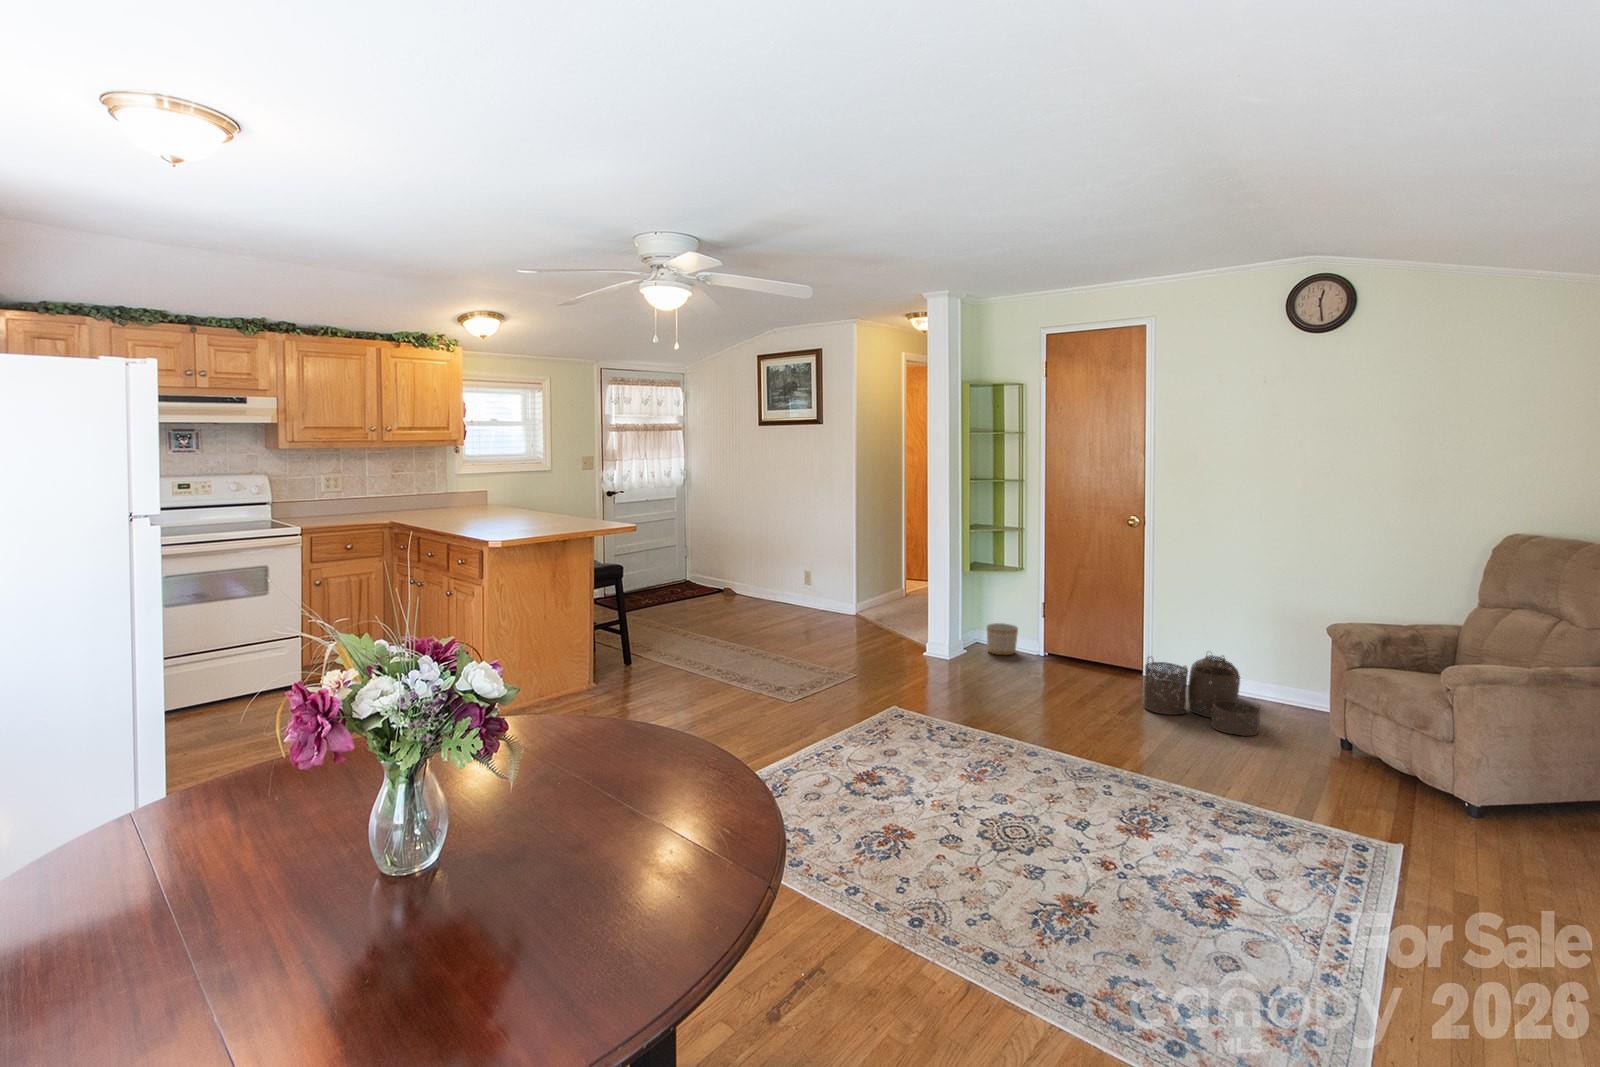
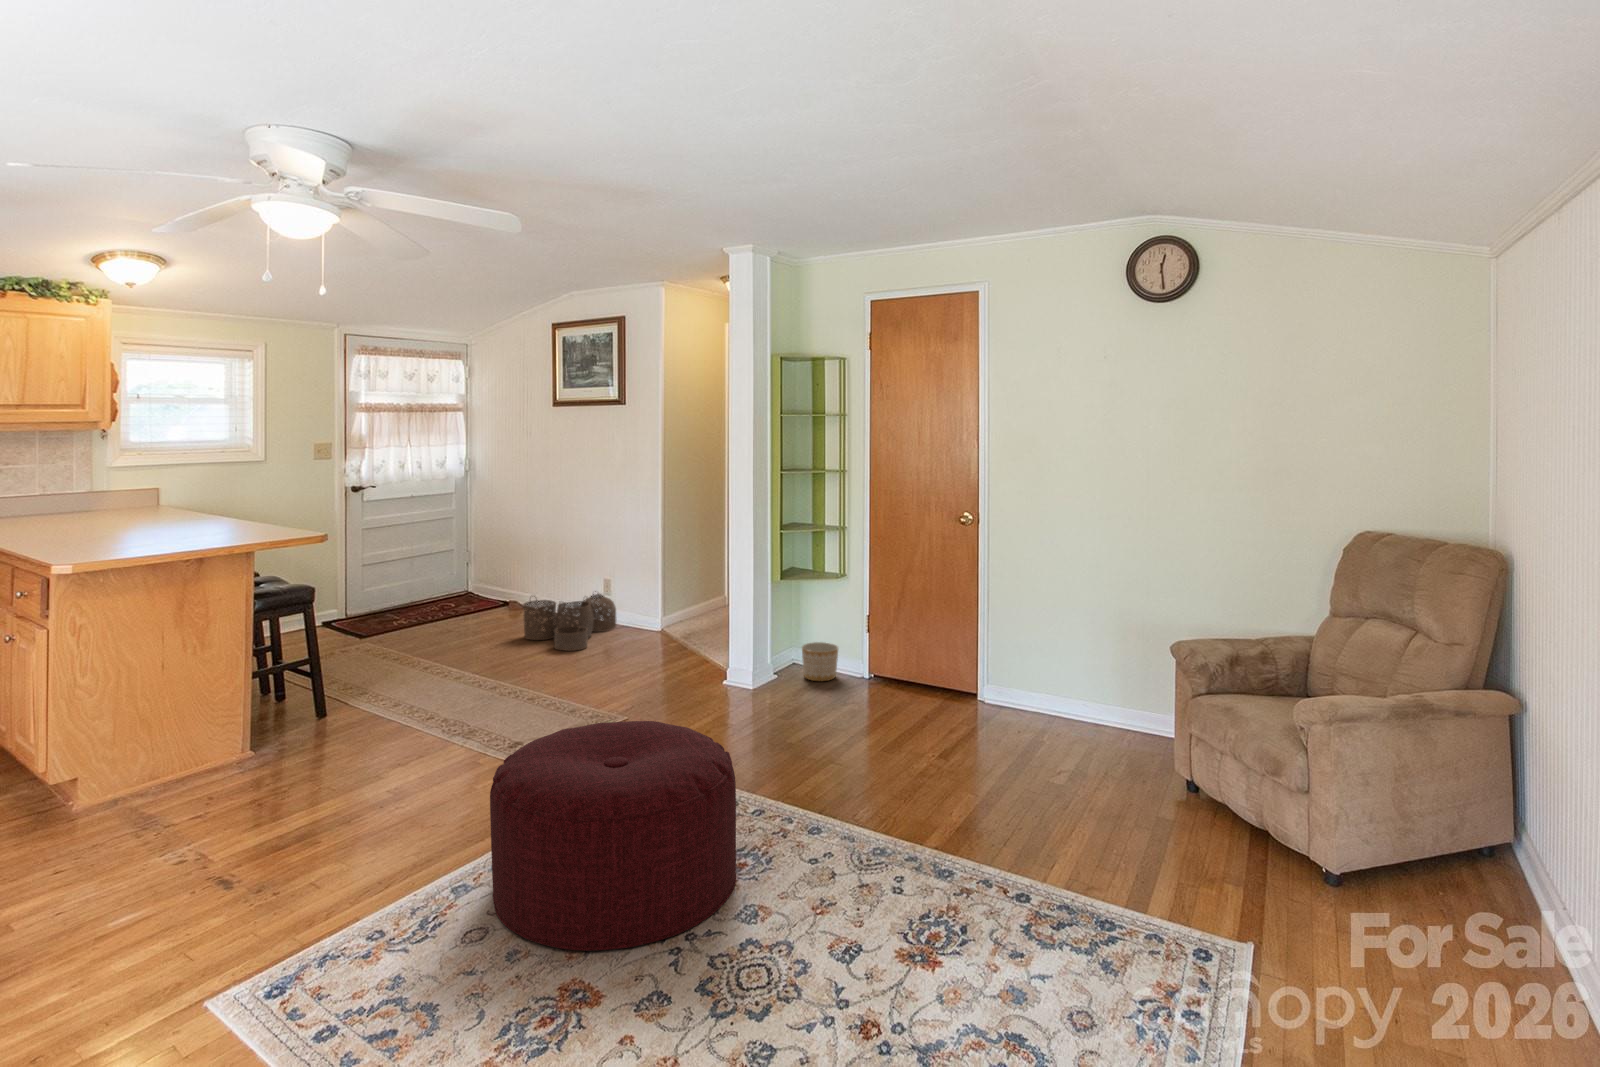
woven basket: present [1143,655,1260,736] -> present [523,591,616,651]
ottoman: none [807,665,984,816] -> present [490,721,736,951]

